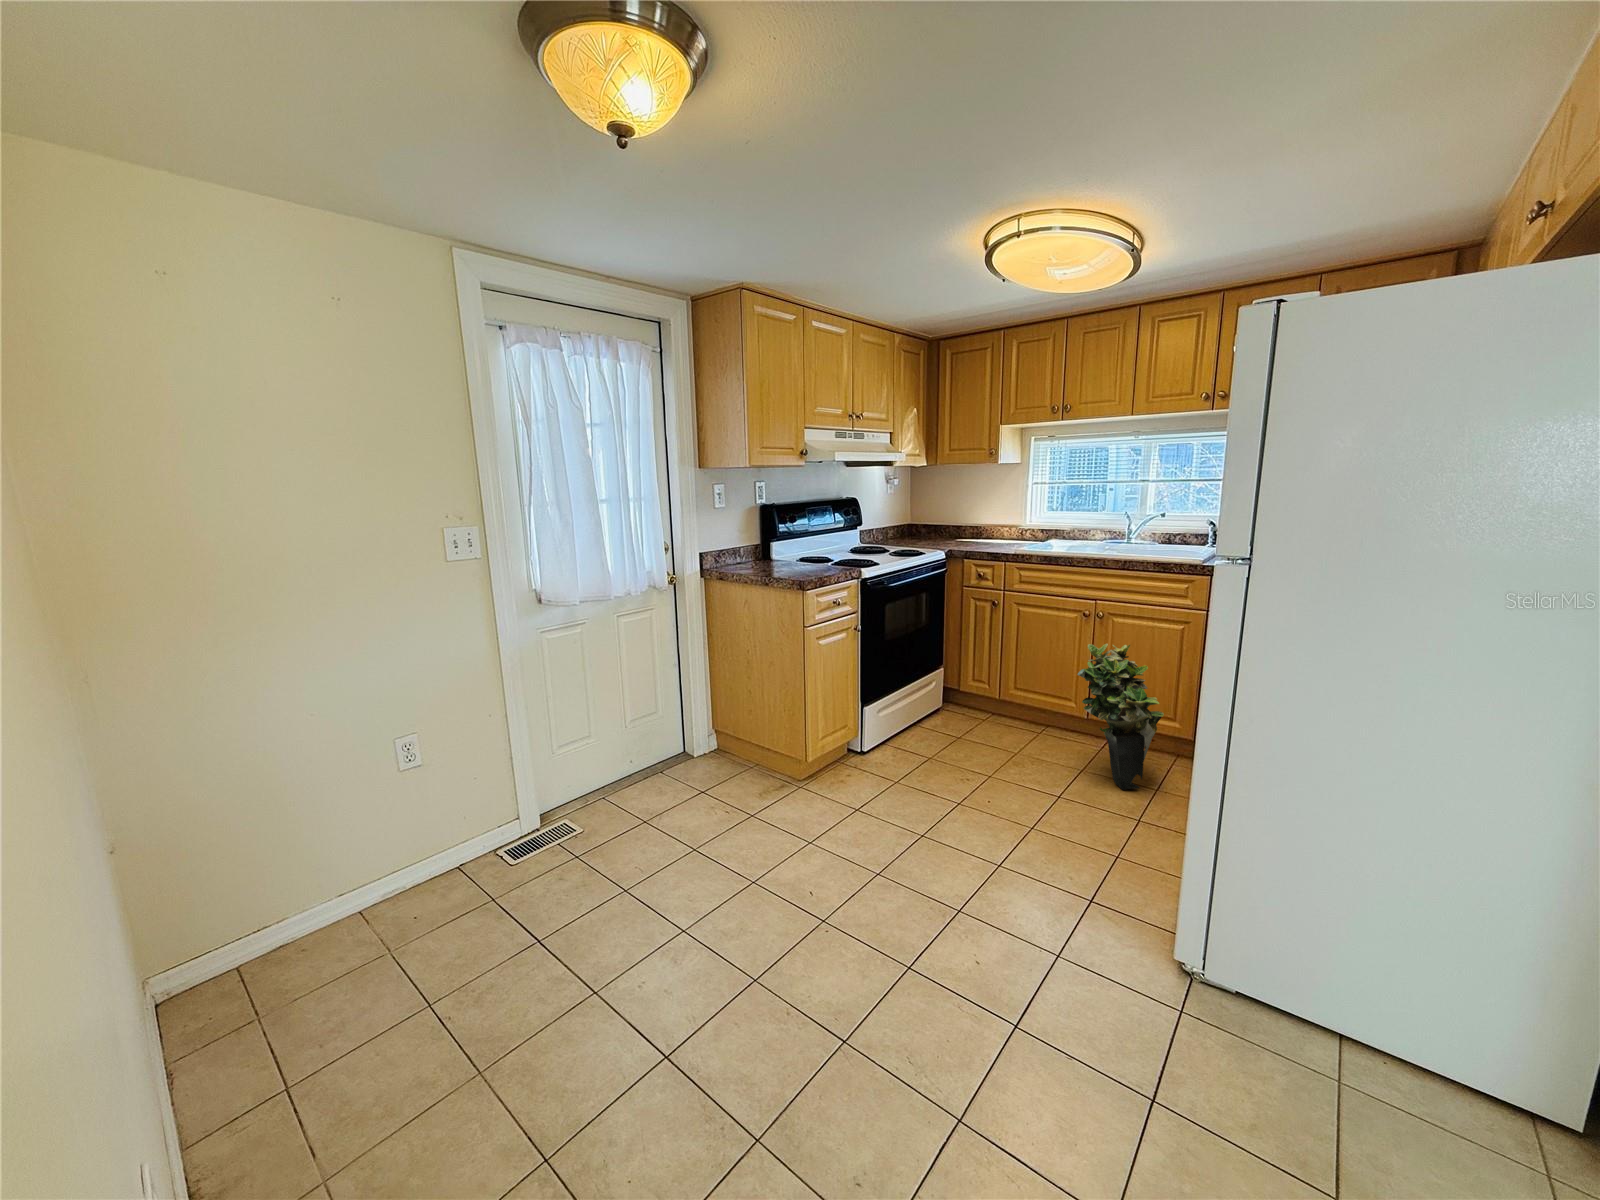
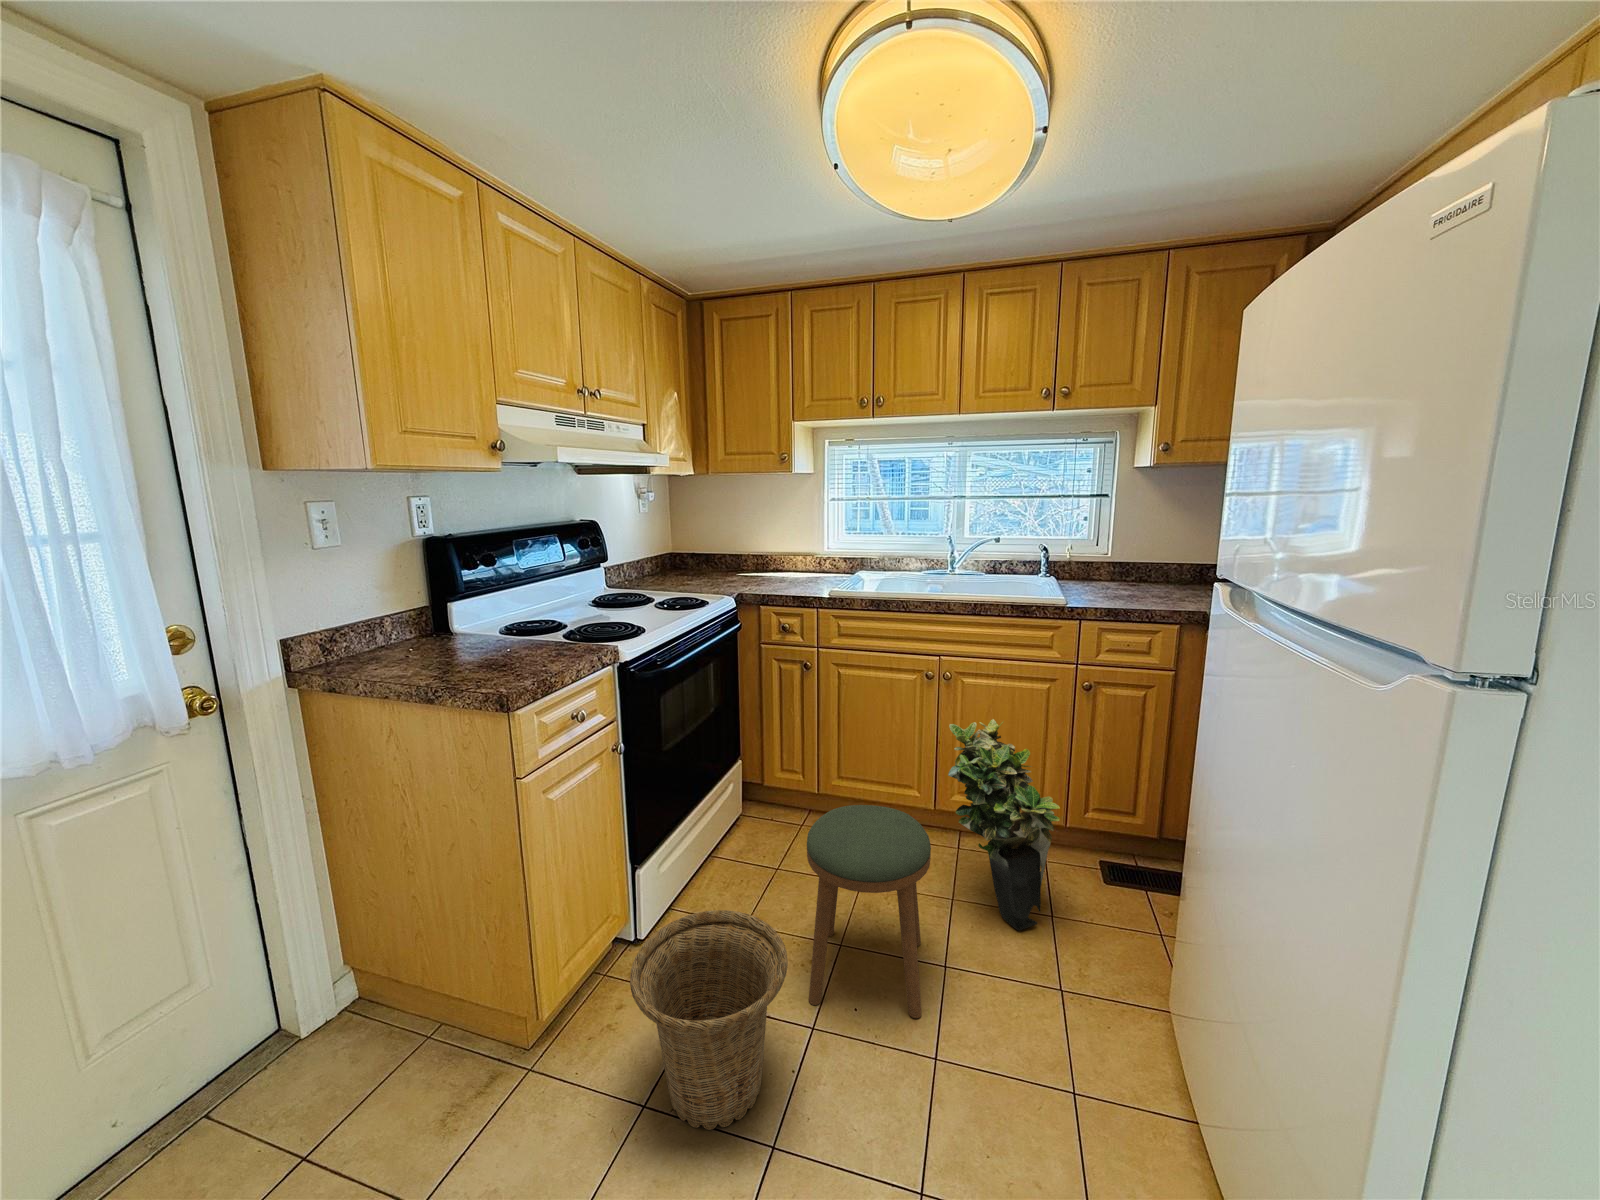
stool: none [960,683,1049,809] -> present [807,805,931,1018]
basket: none [855,719,941,822] -> present [630,910,788,1130]

